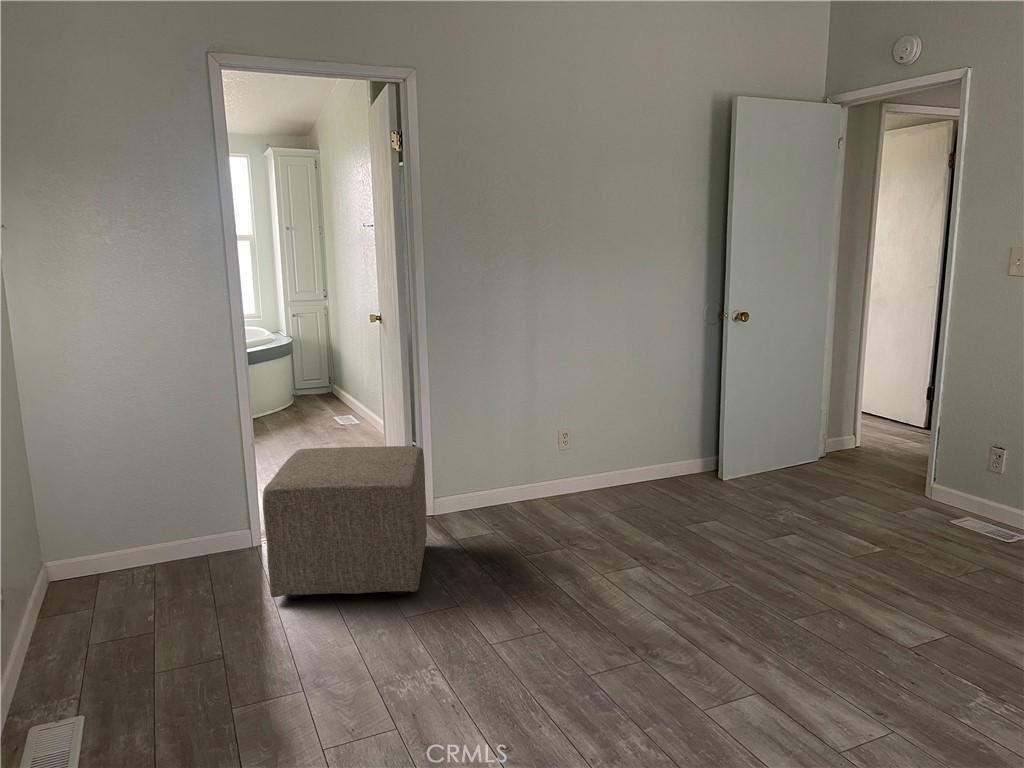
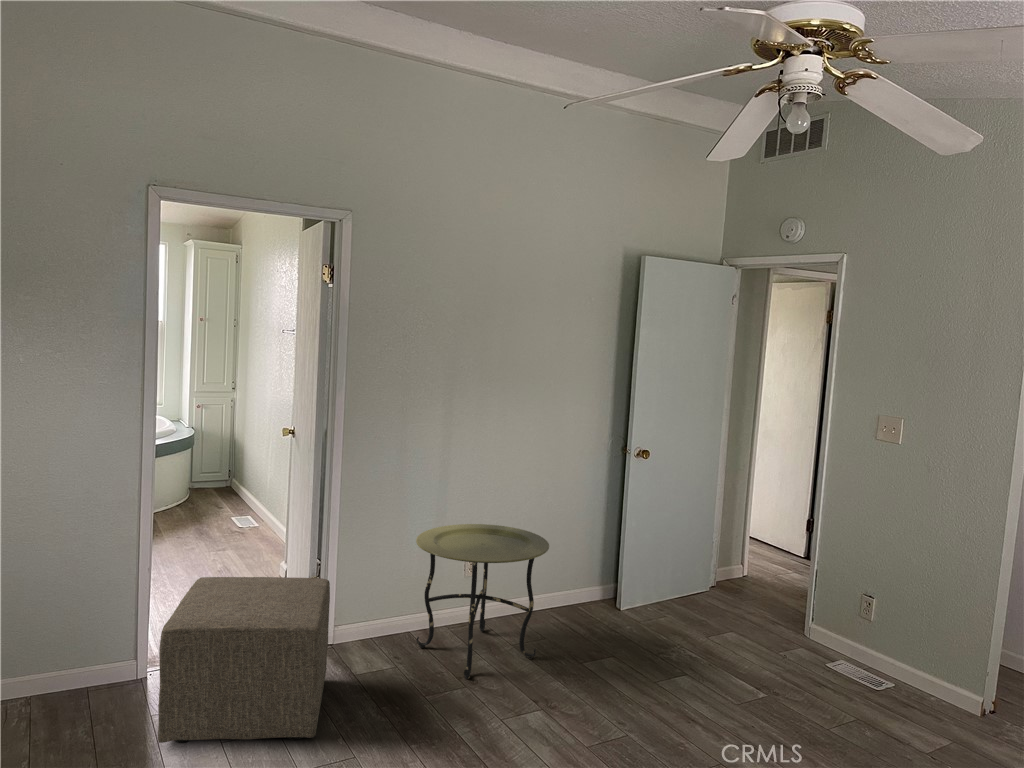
side table: none [507,395,644,542] -> present [416,524,549,679]

